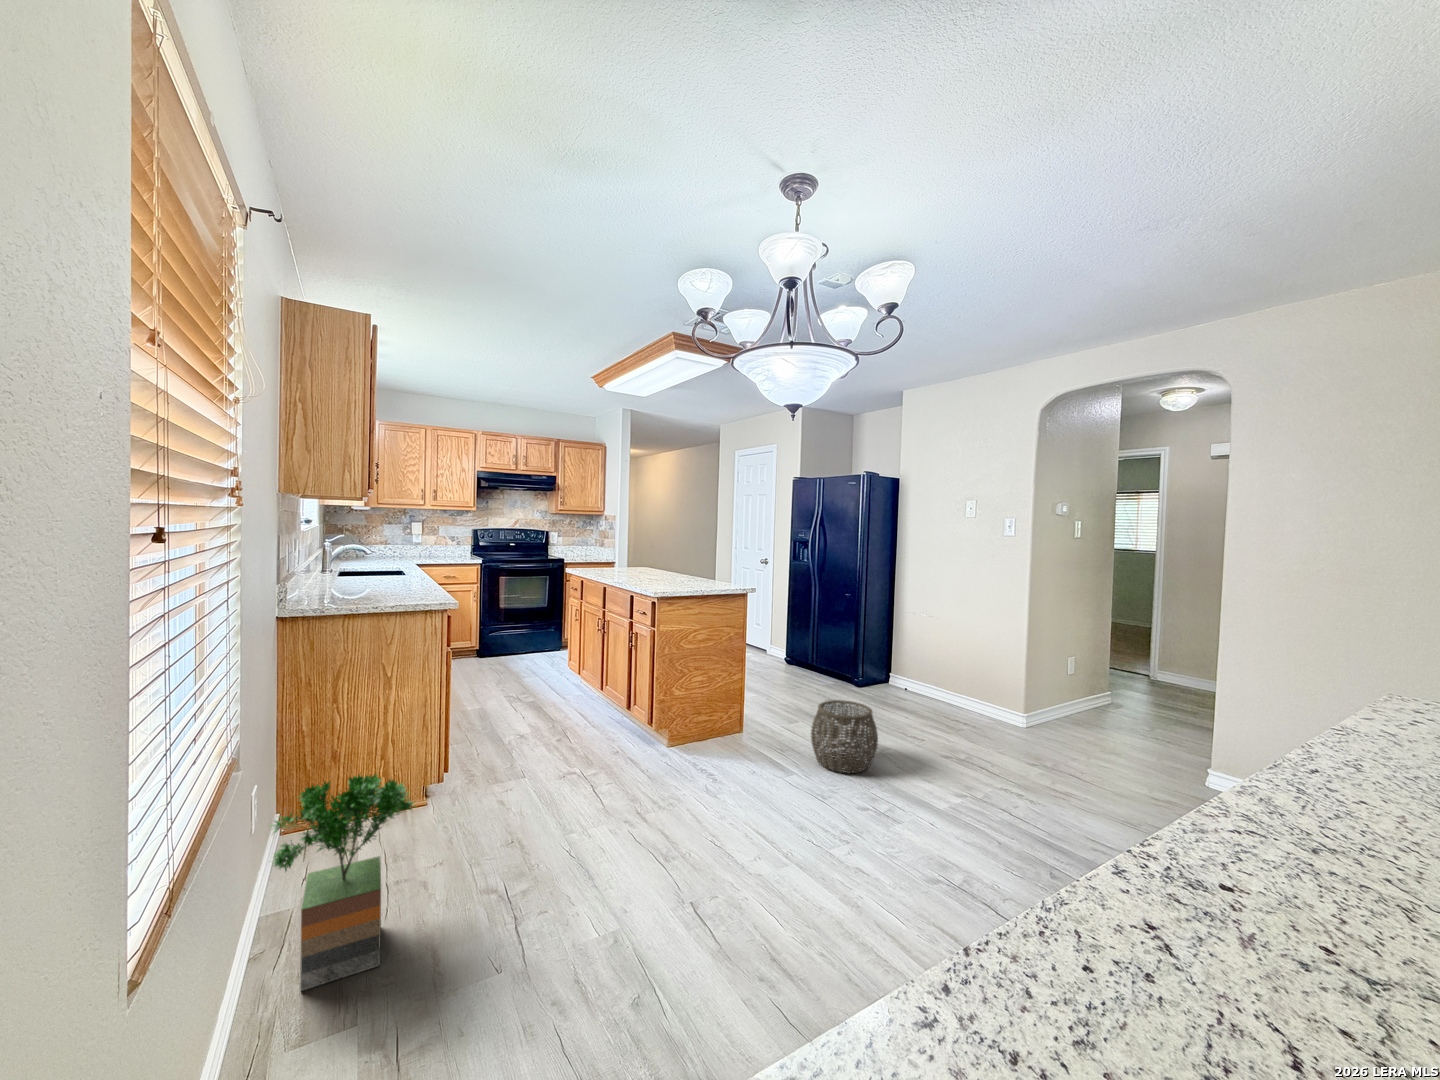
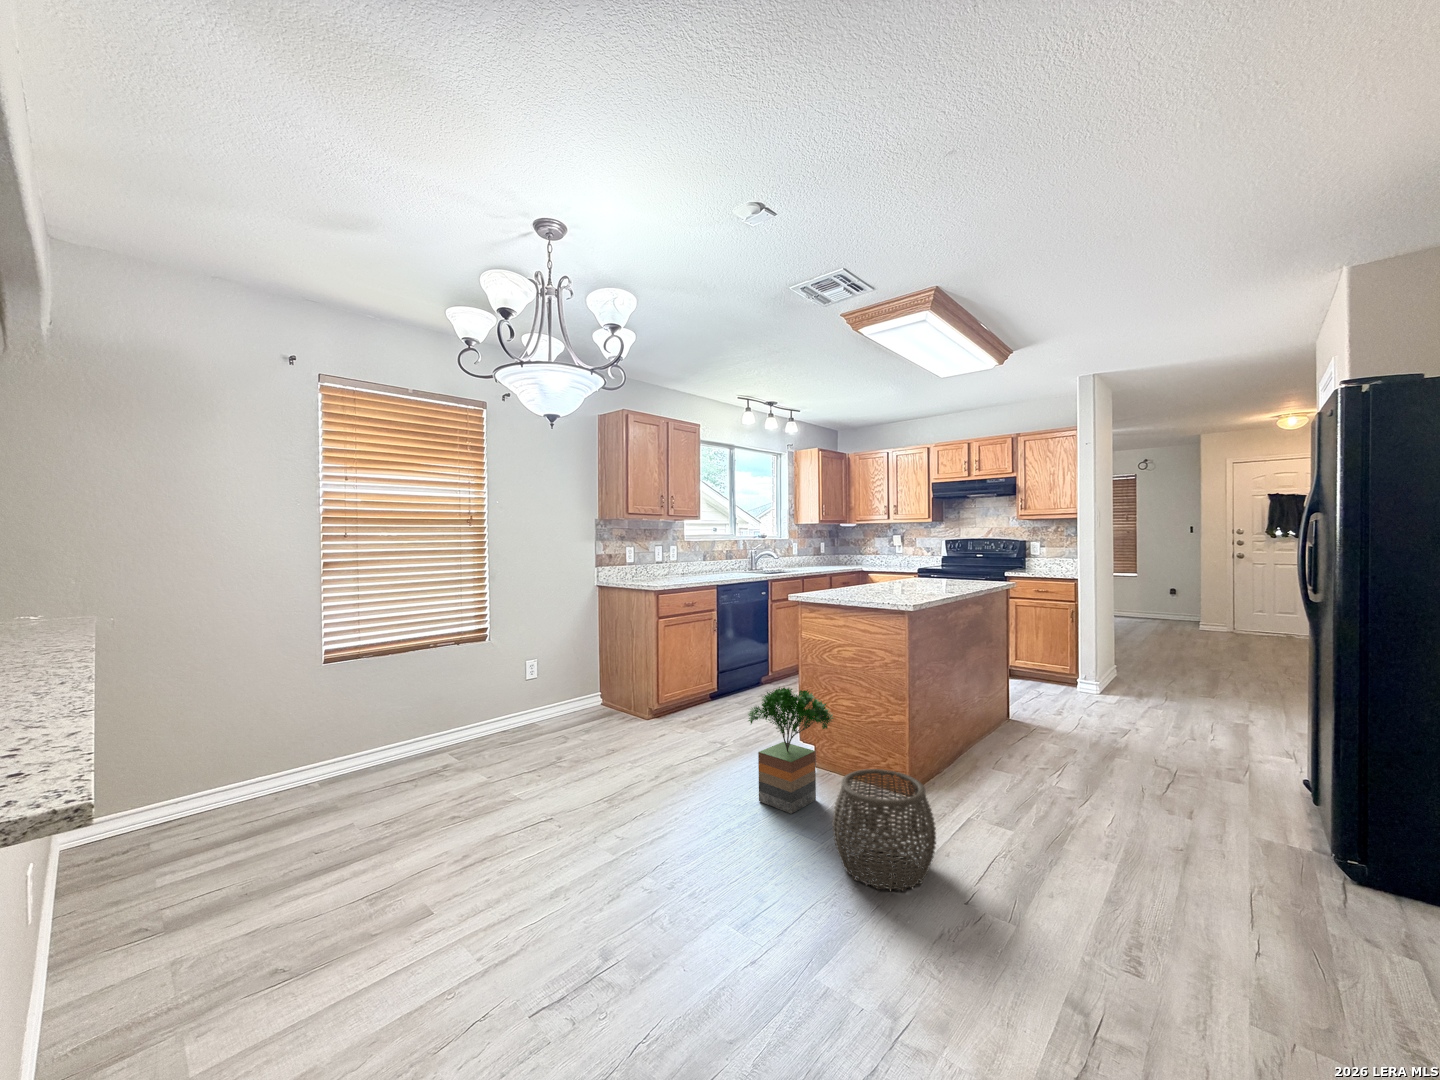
potted tree: present [272,774,414,991] -> present [748,688,833,814]

